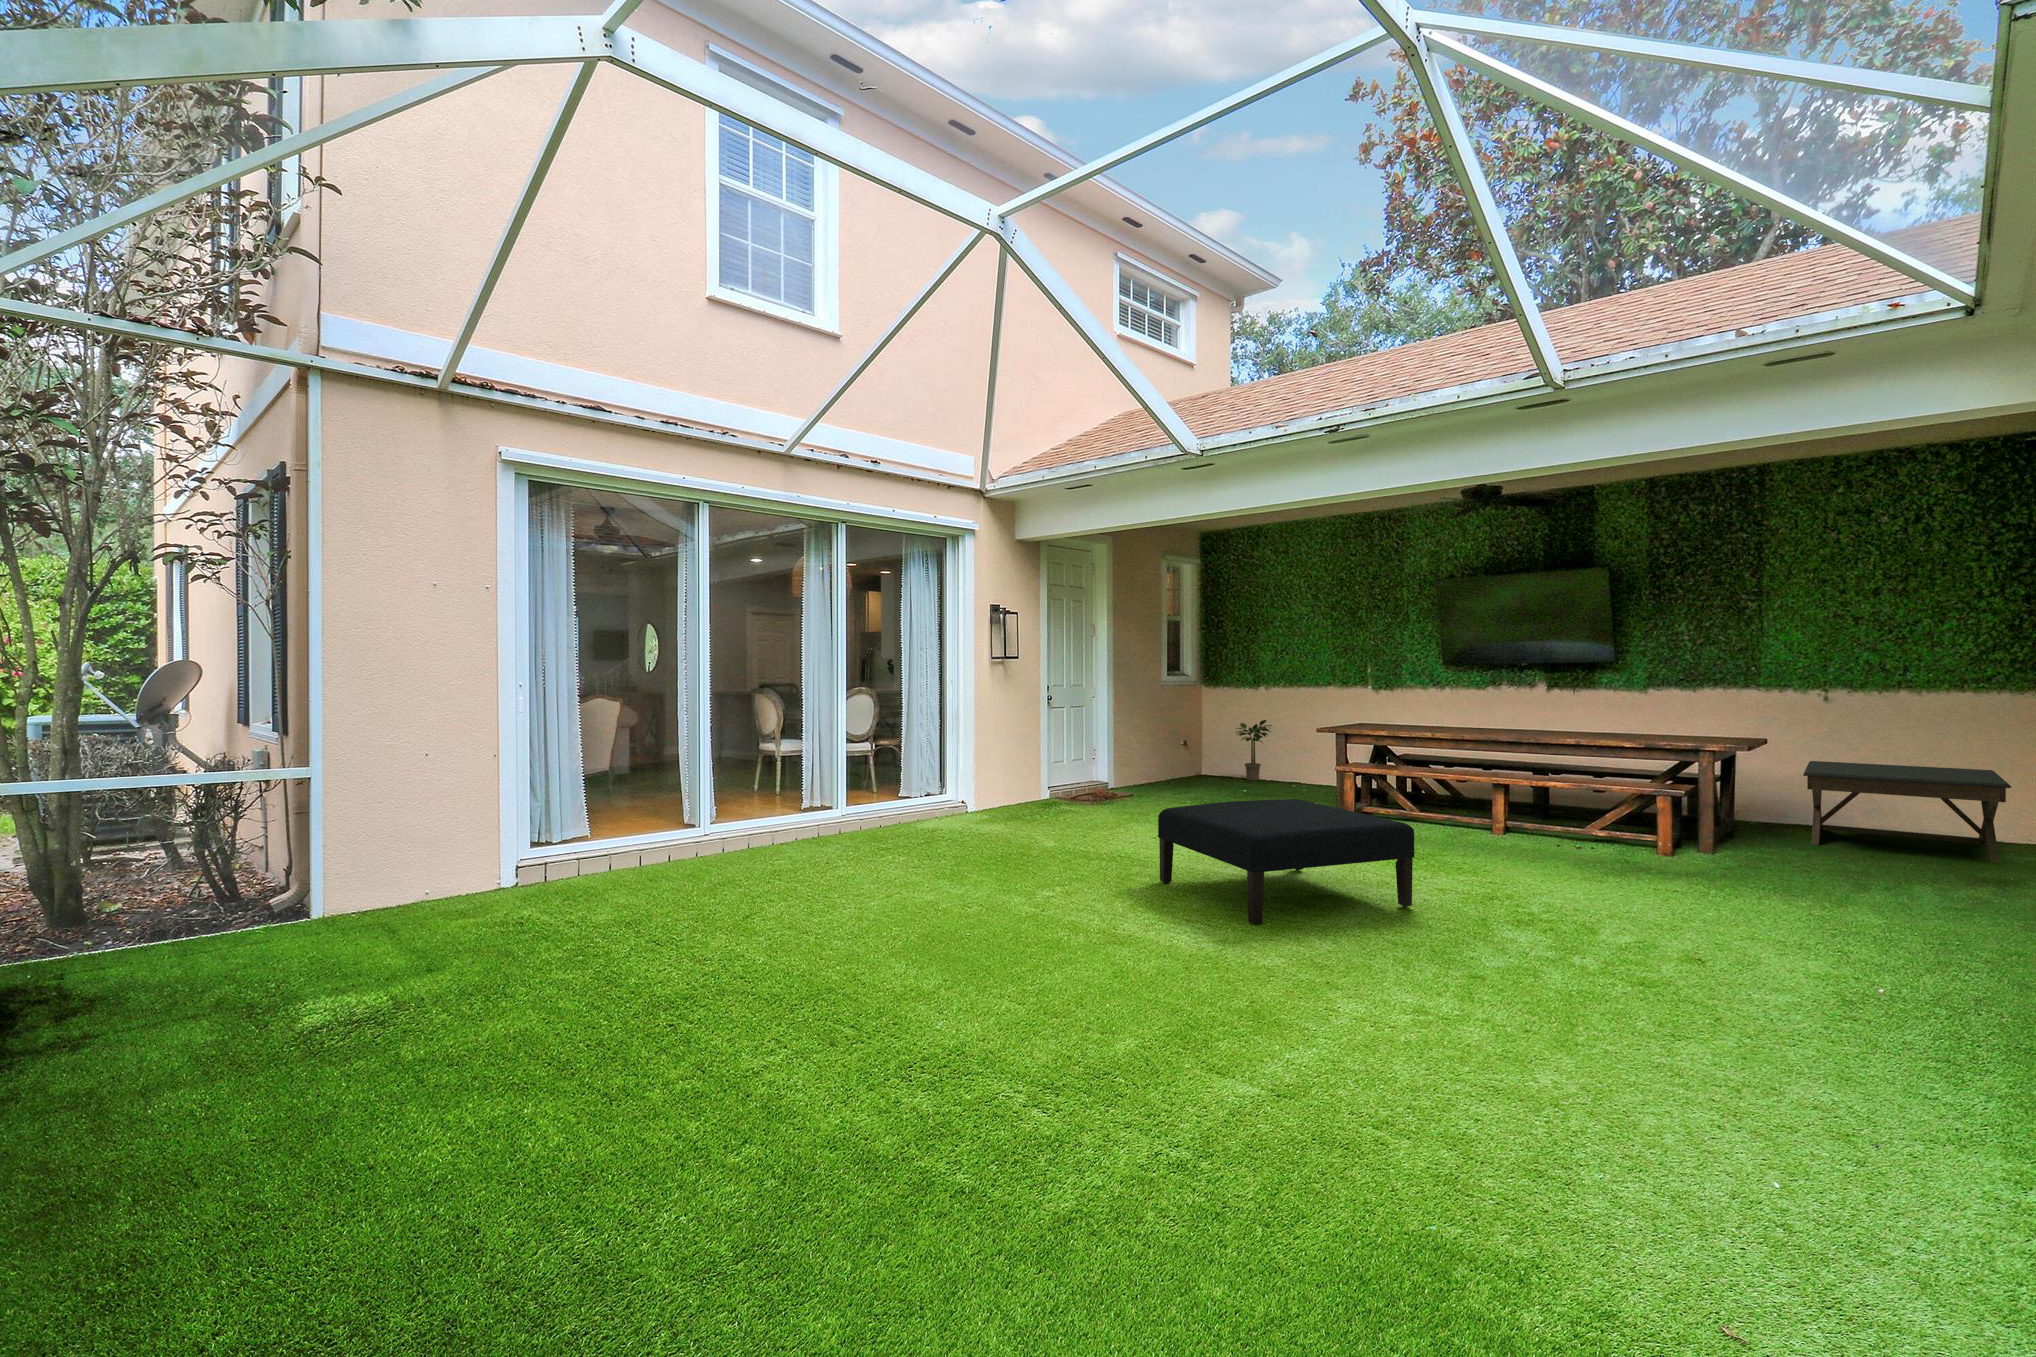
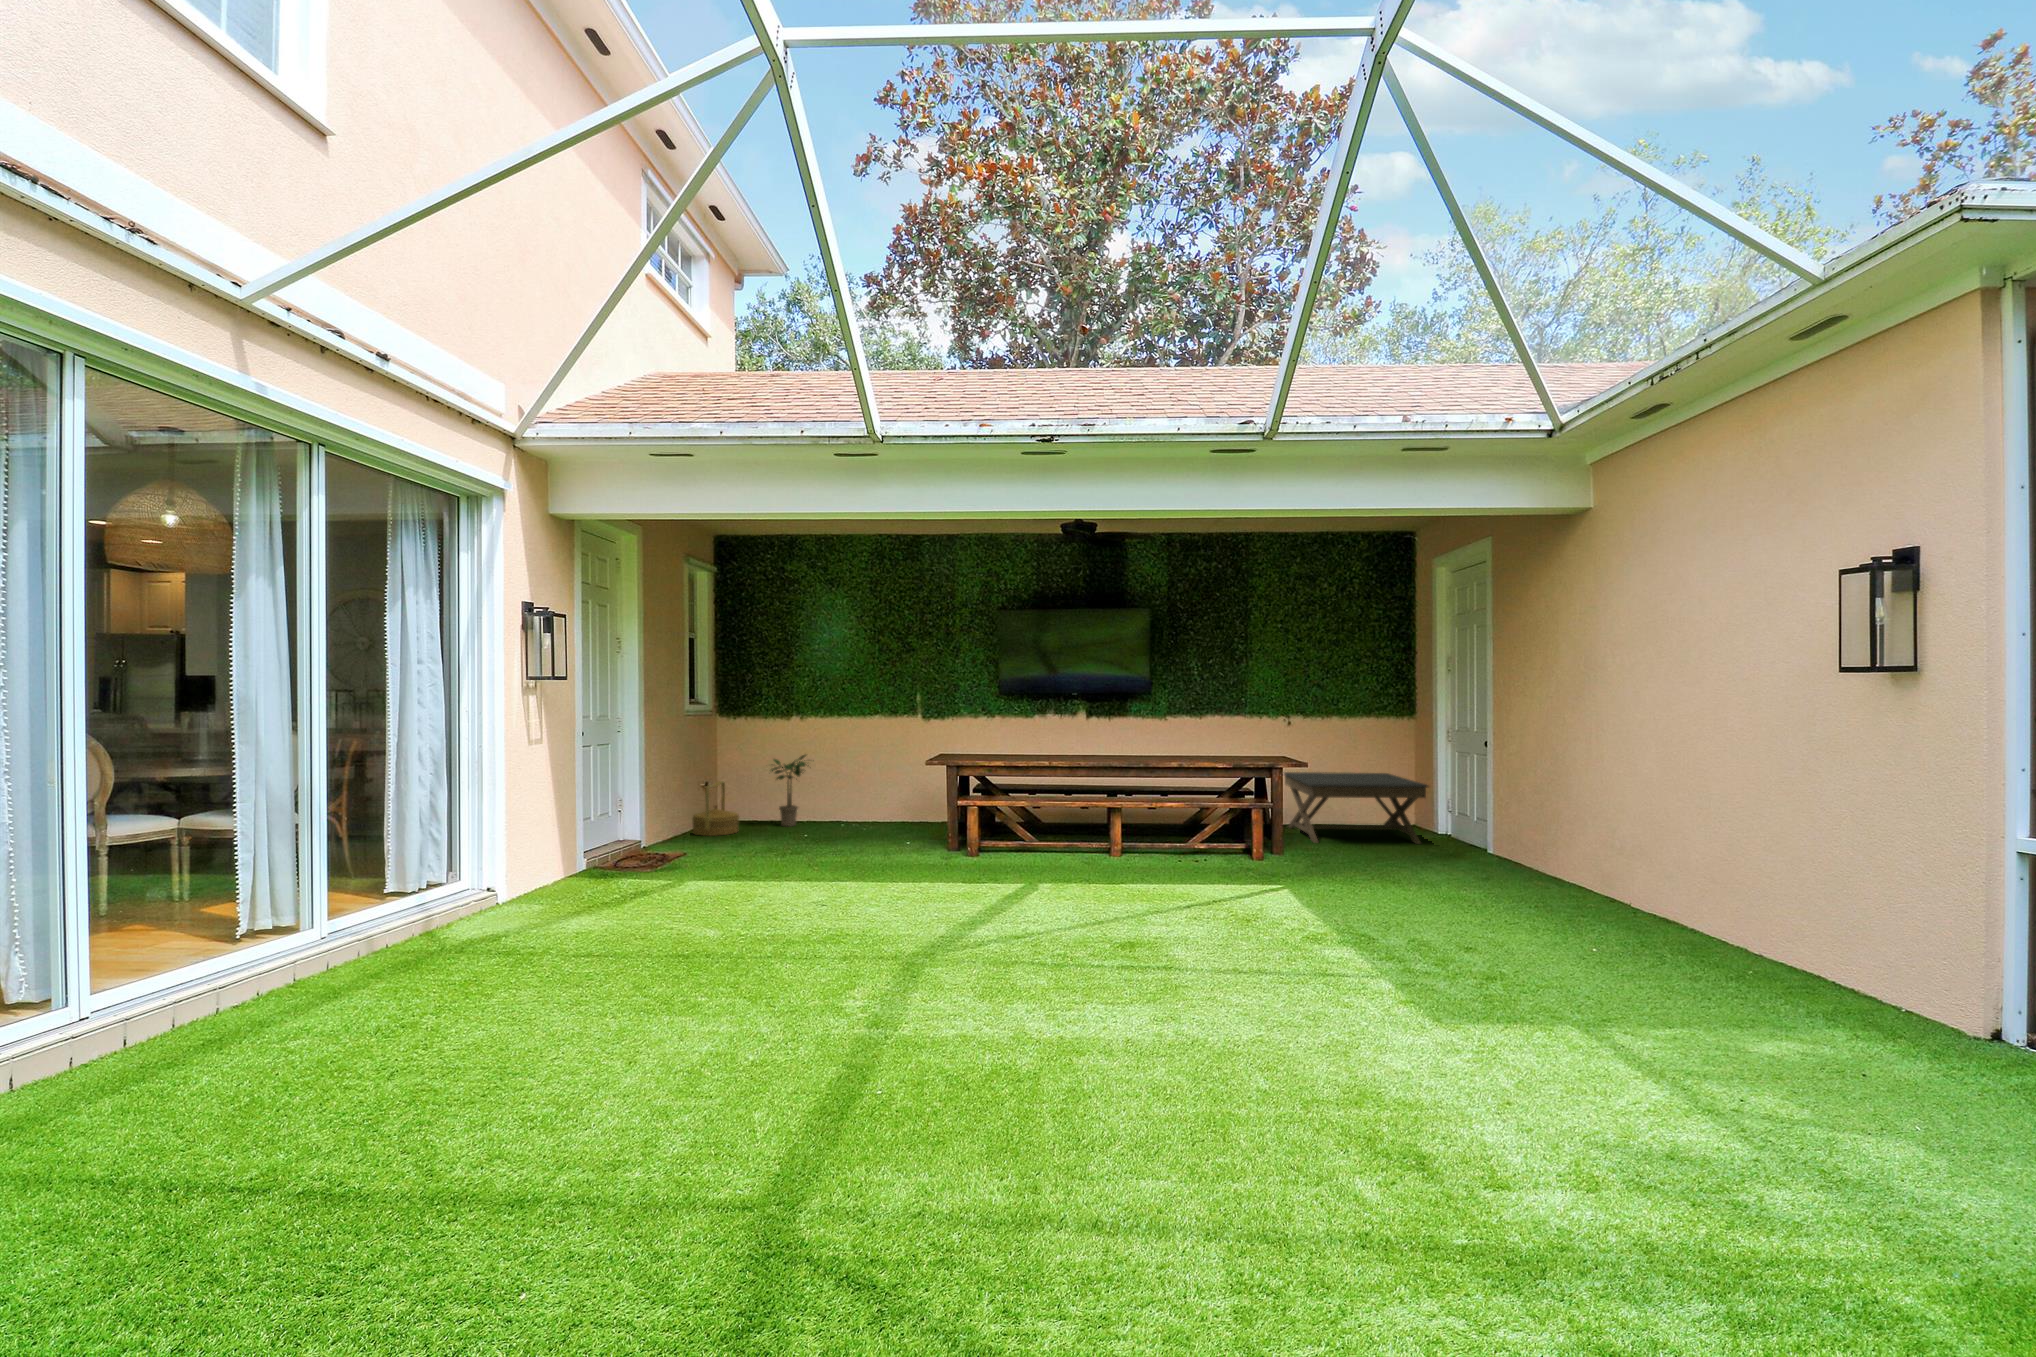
woven basket: none [1170,739,1208,782] -> present [692,781,739,836]
ottoman: present [1158,799,1415,924] -> none [948,855,1224,1019]

